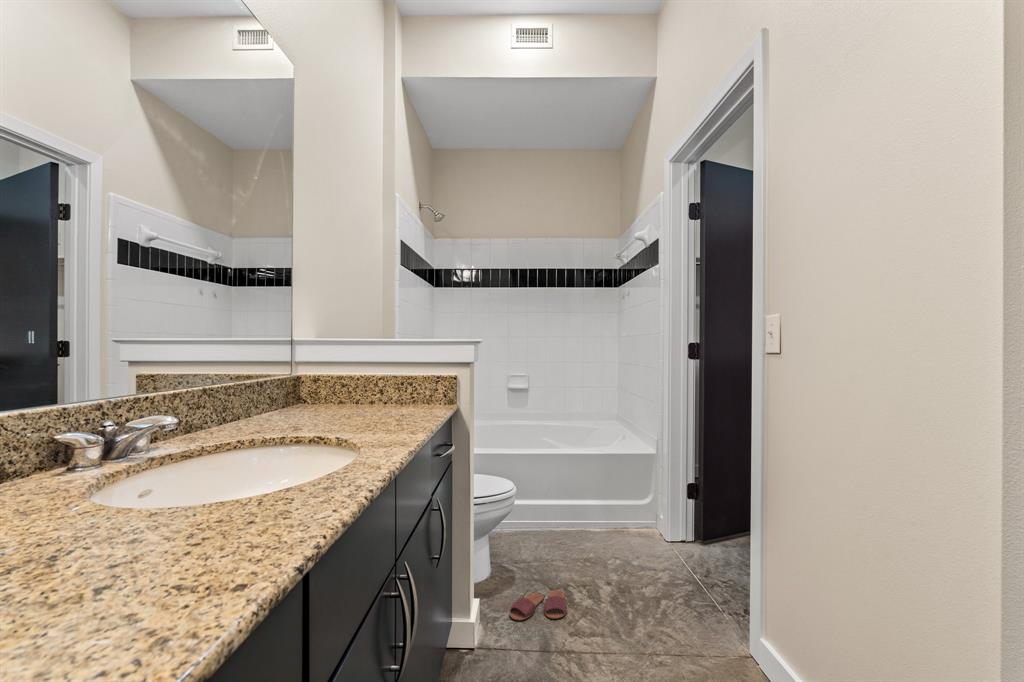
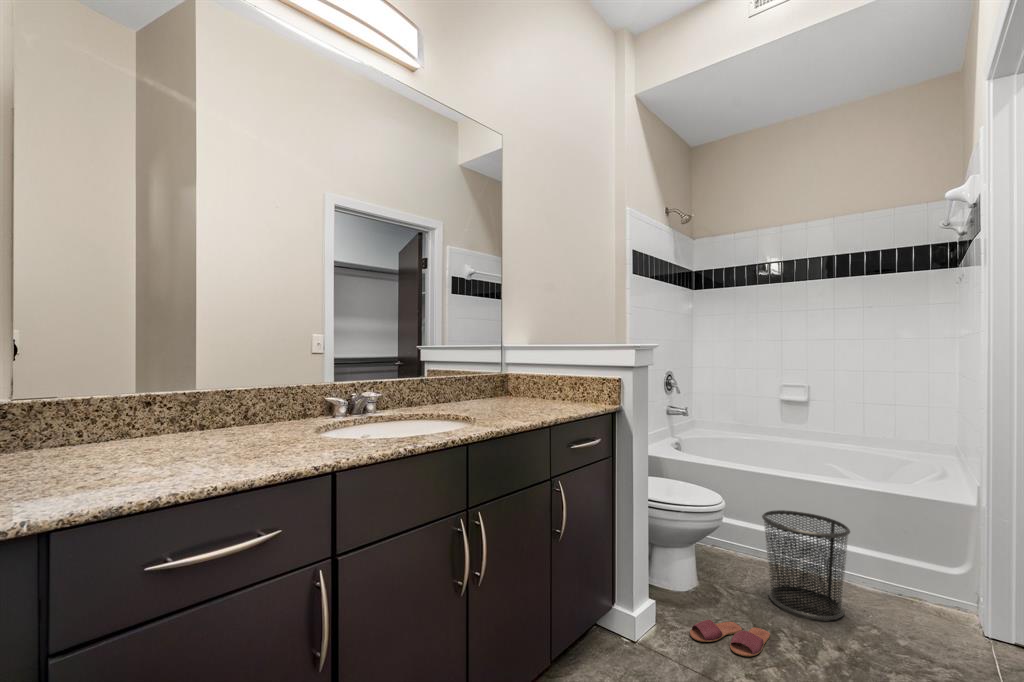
waste bin: none [536,480,602,568] -> present [762,510,850,620]

